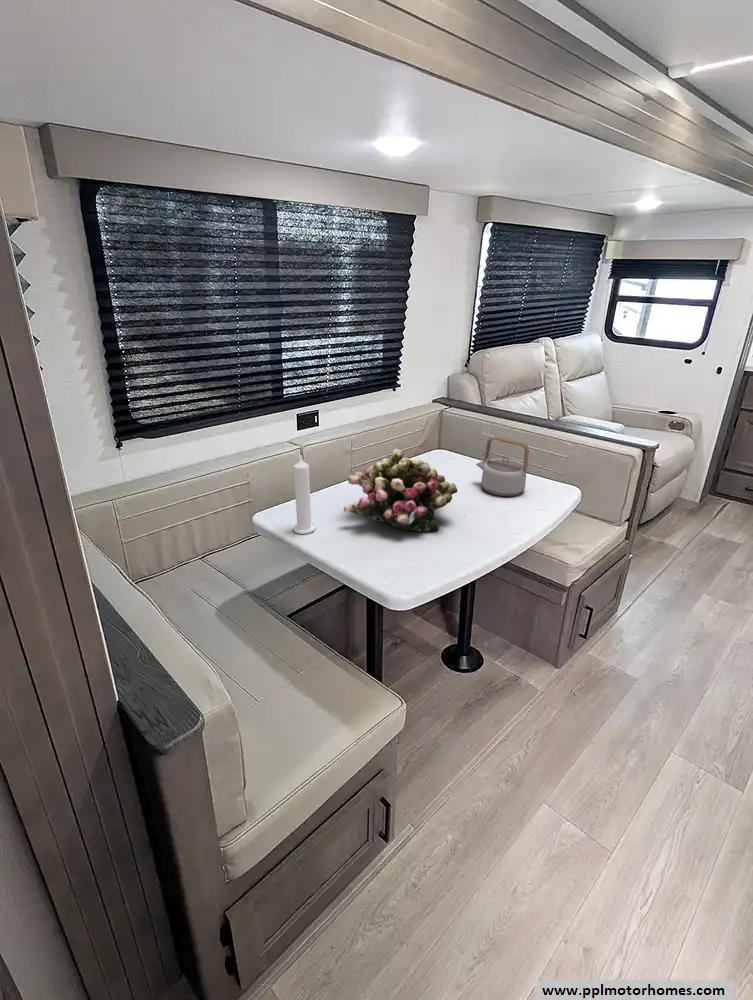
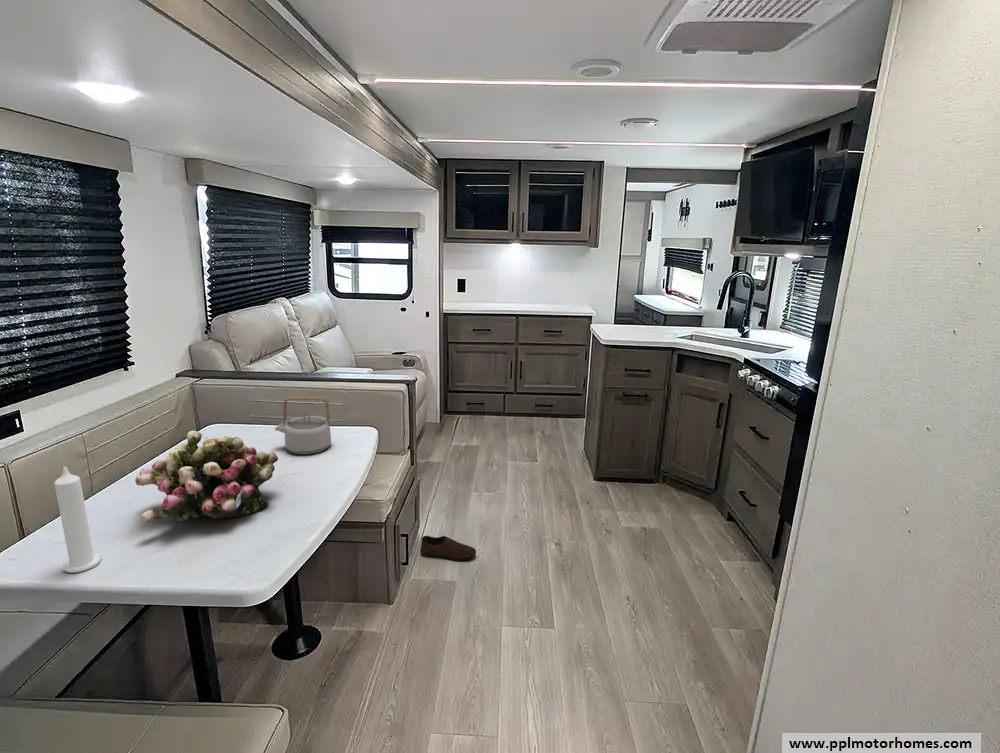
shoe: none [609,618,675,664] -> present [420,536,476,561]

